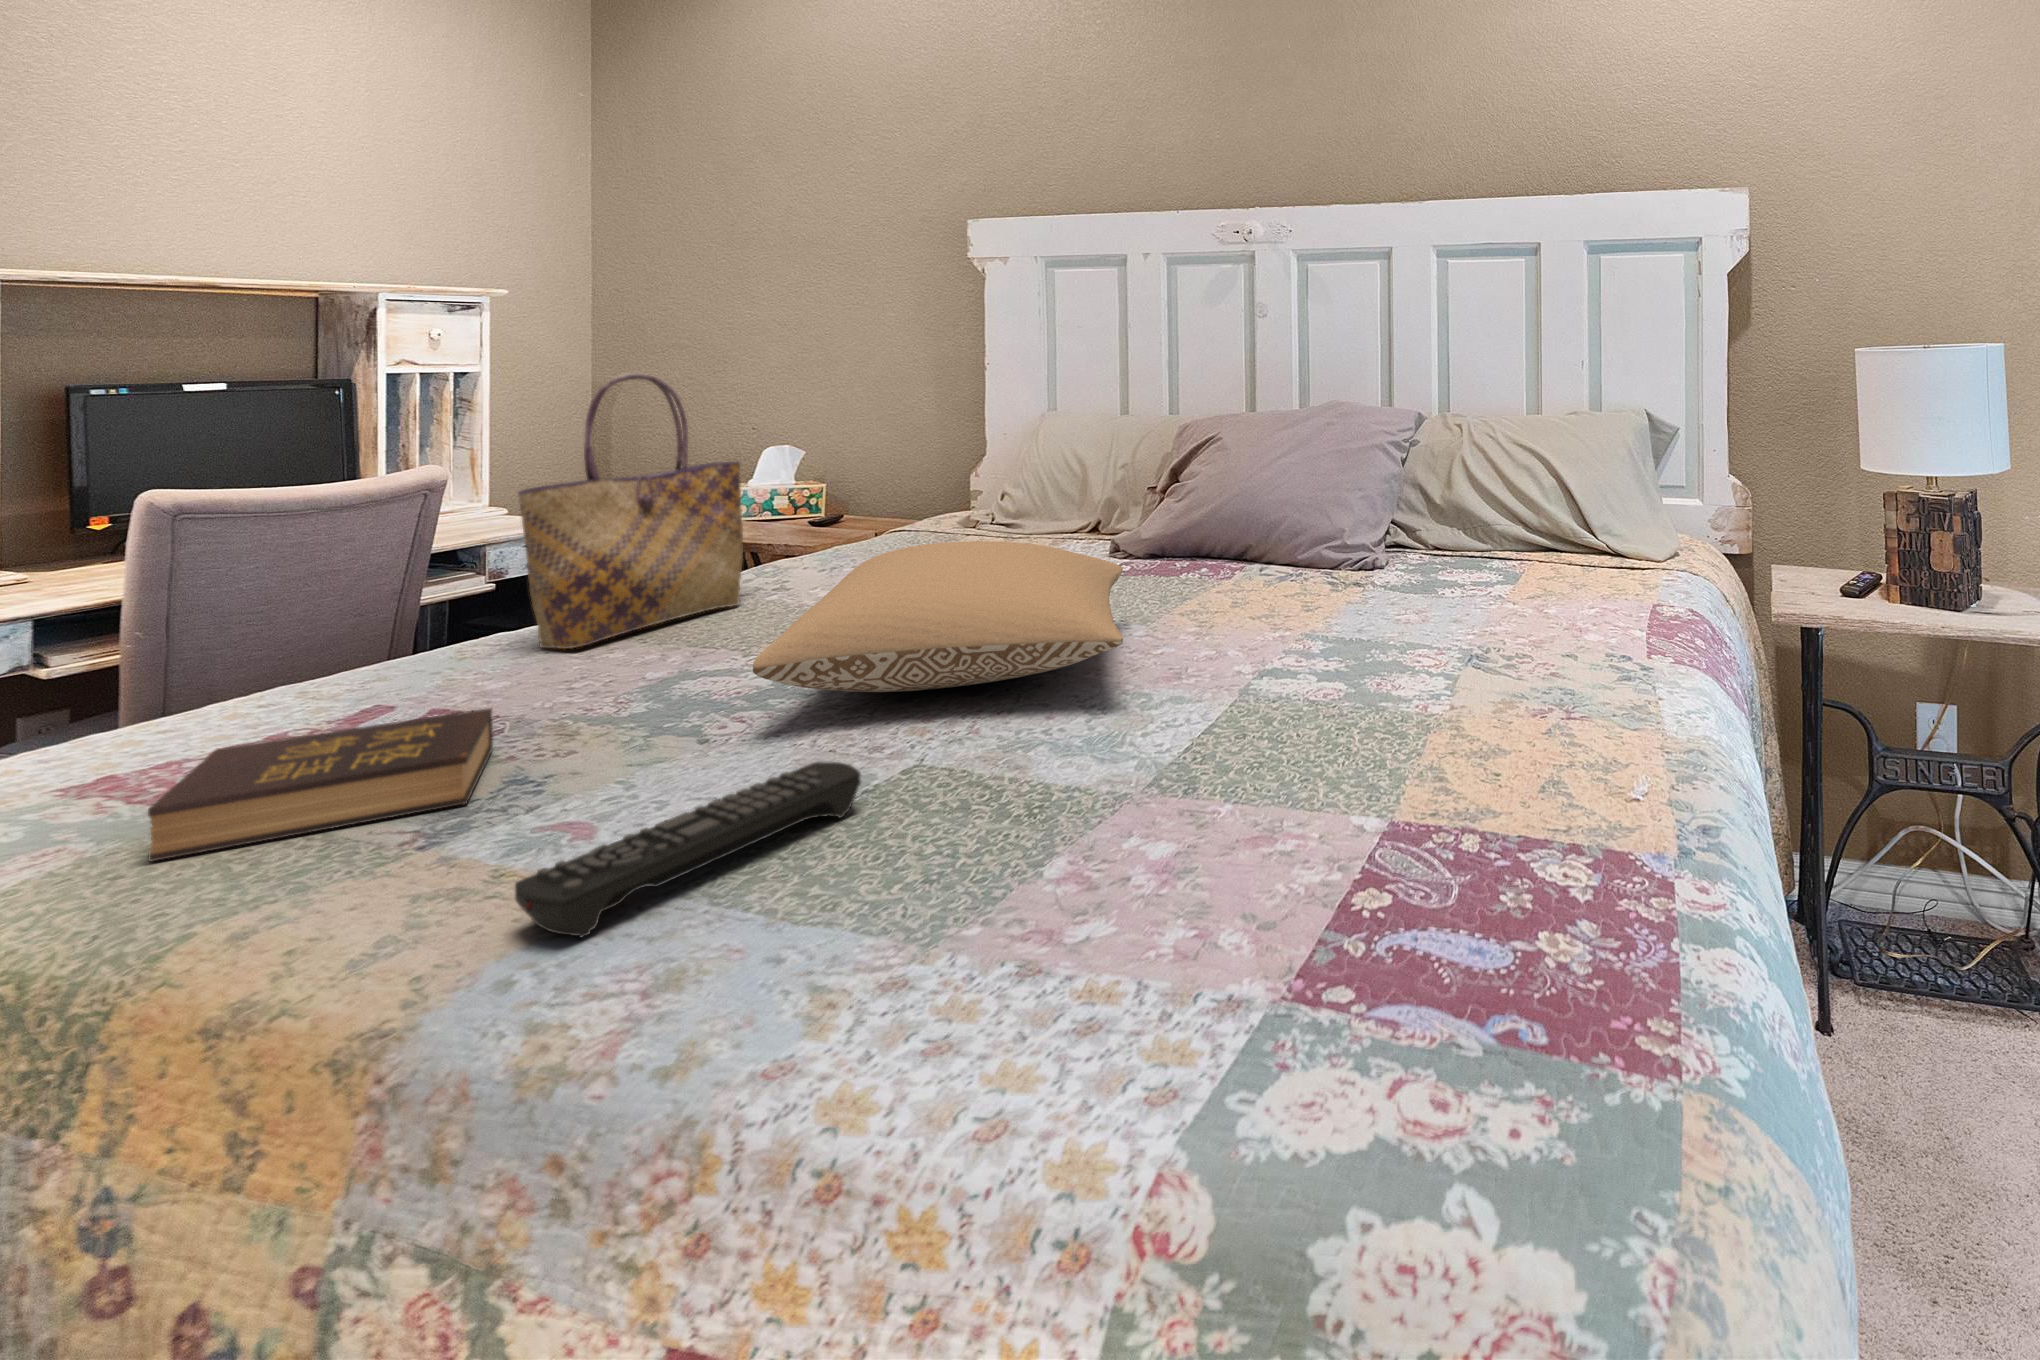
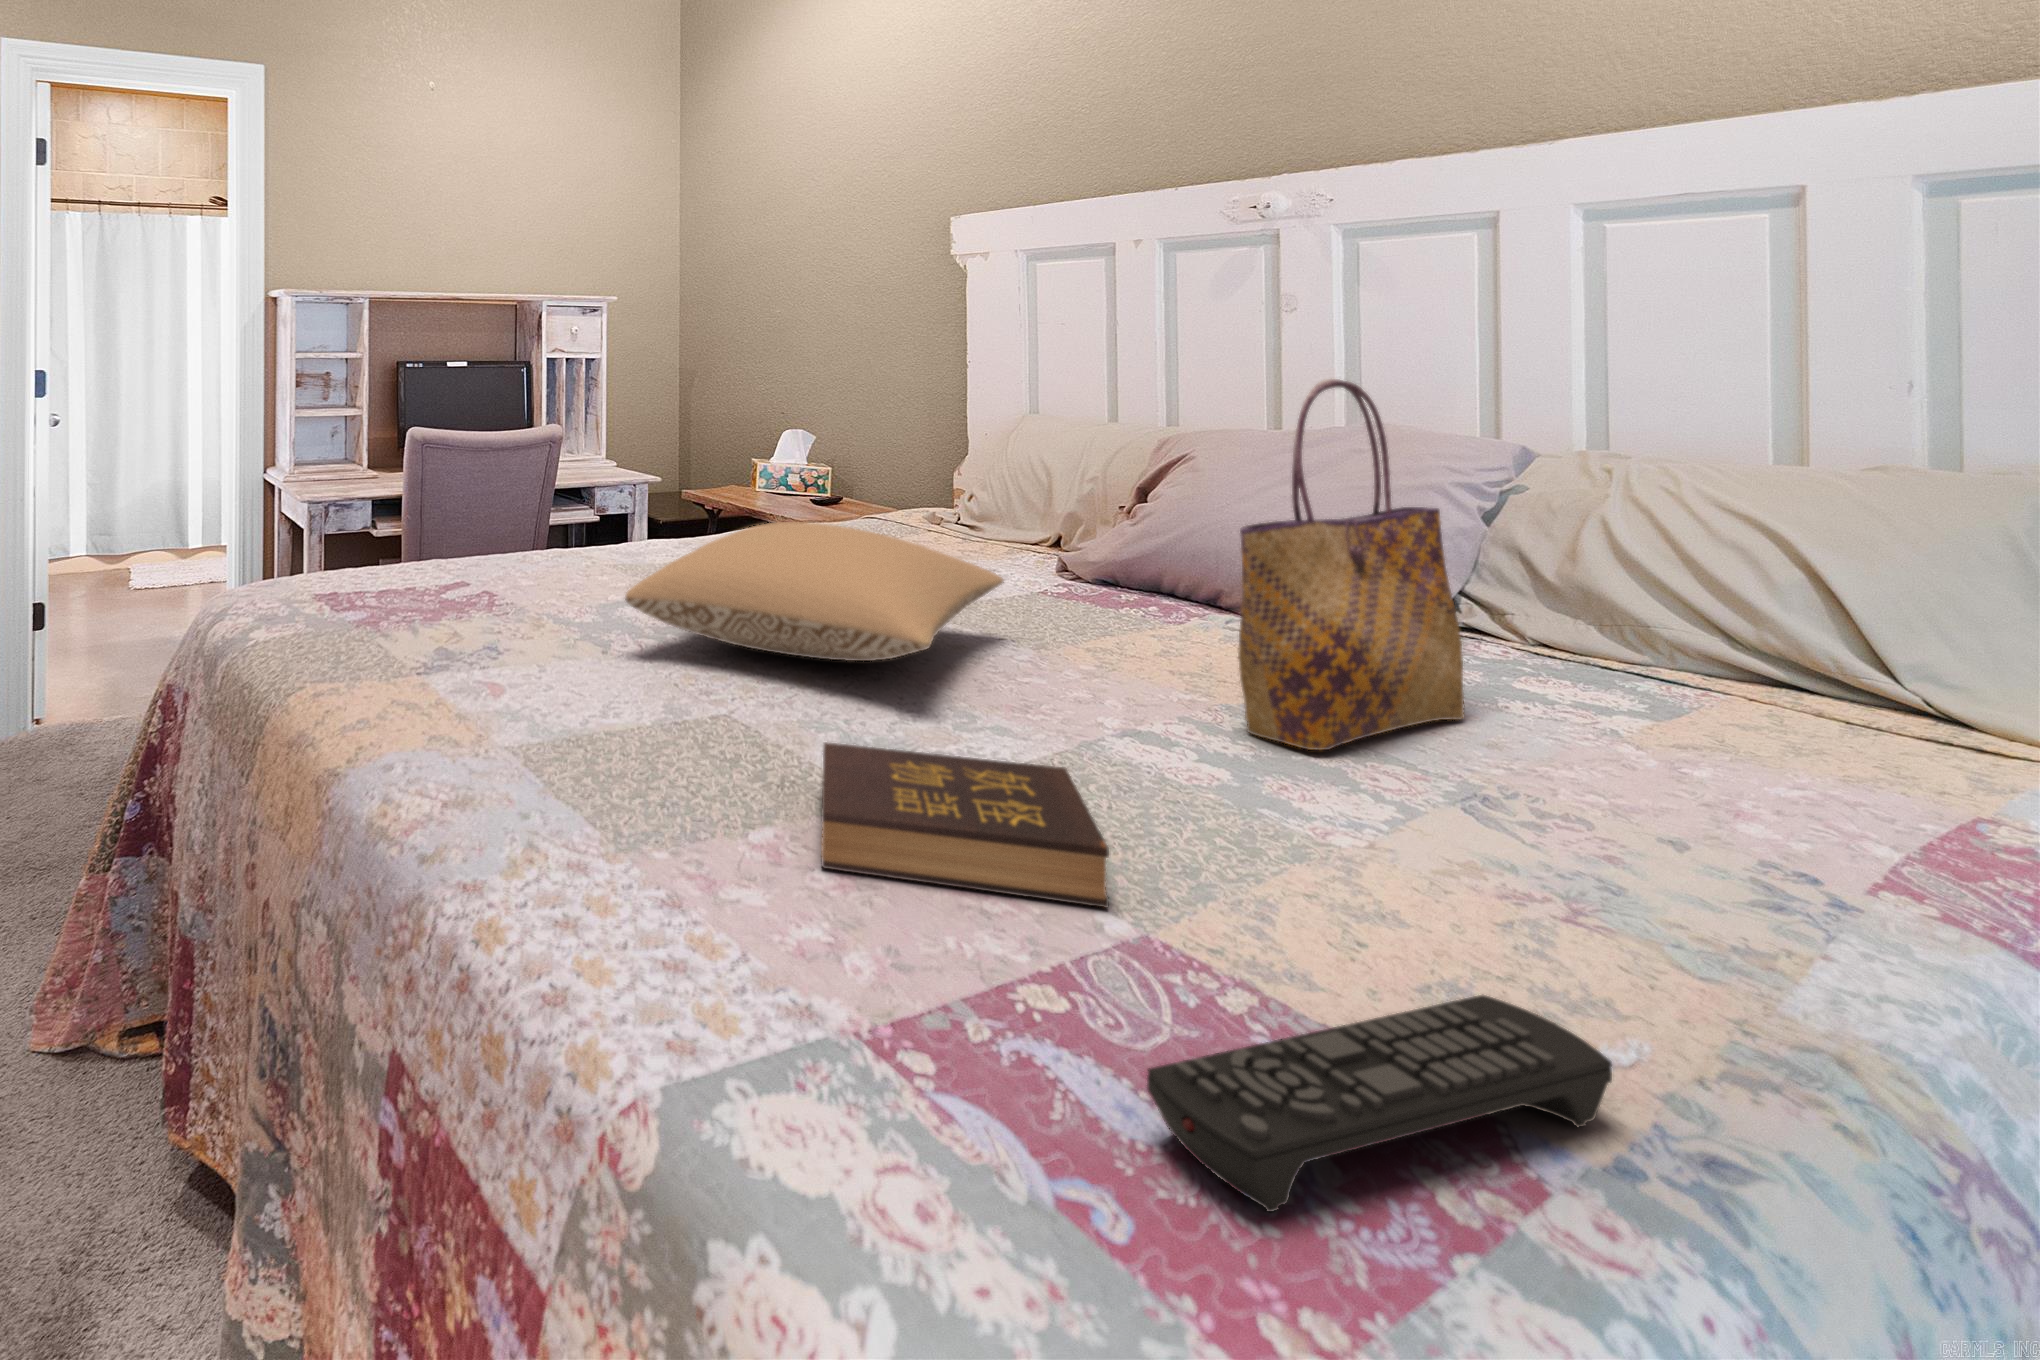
tote bag: present [519,373,743,649] -> present [1238,379,1464,750]
hardback book: present [148,708,493,861] -> present [821,742,1109,908]
remote control: present [515,762,861,937] -> present [1147,995,1612,1212]

